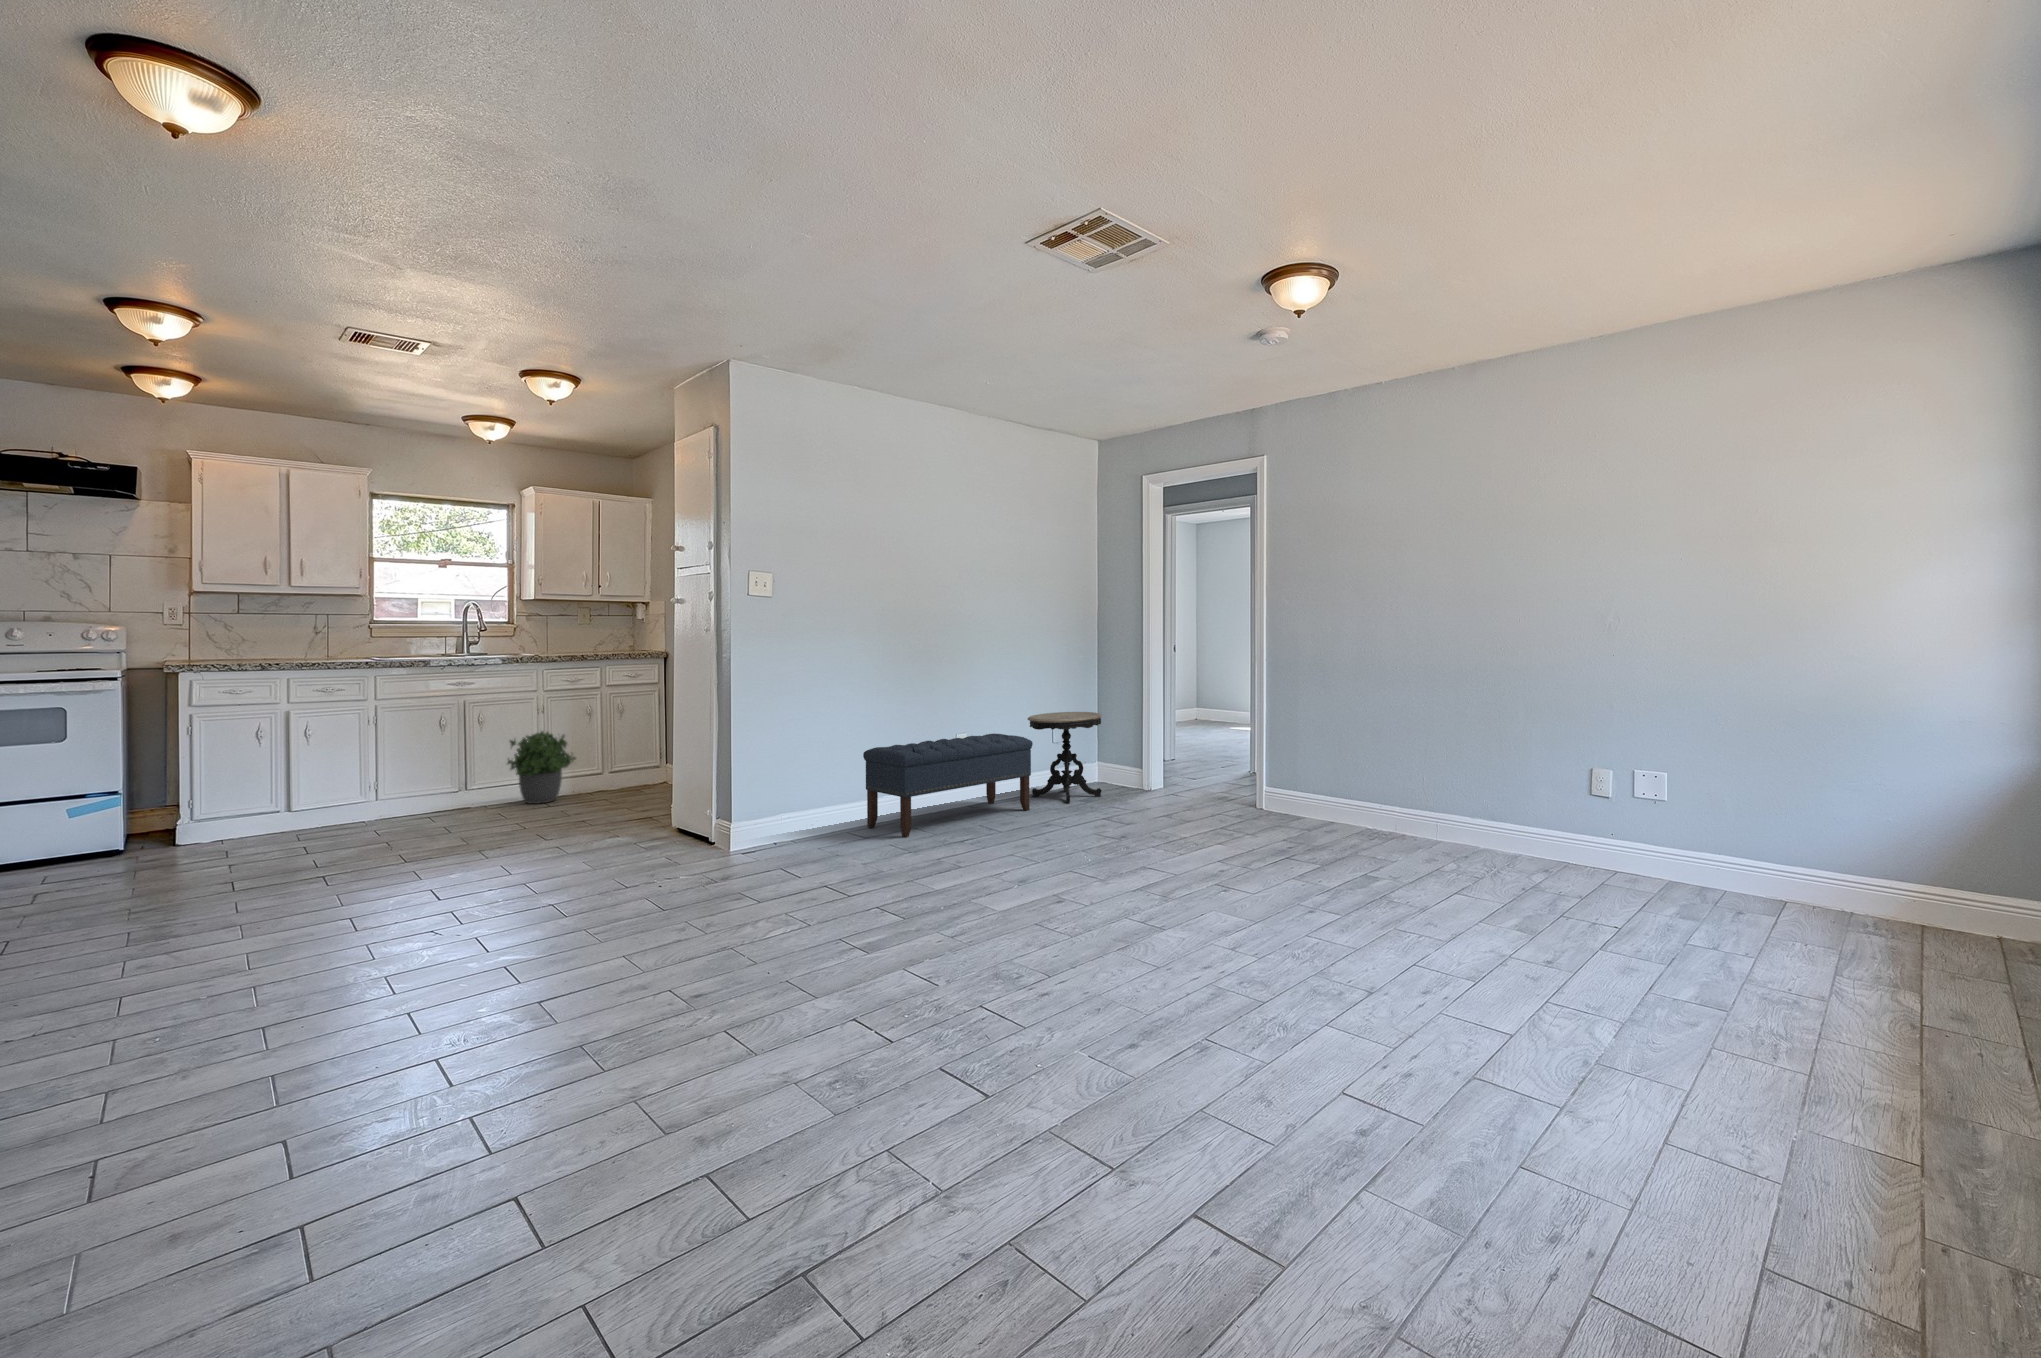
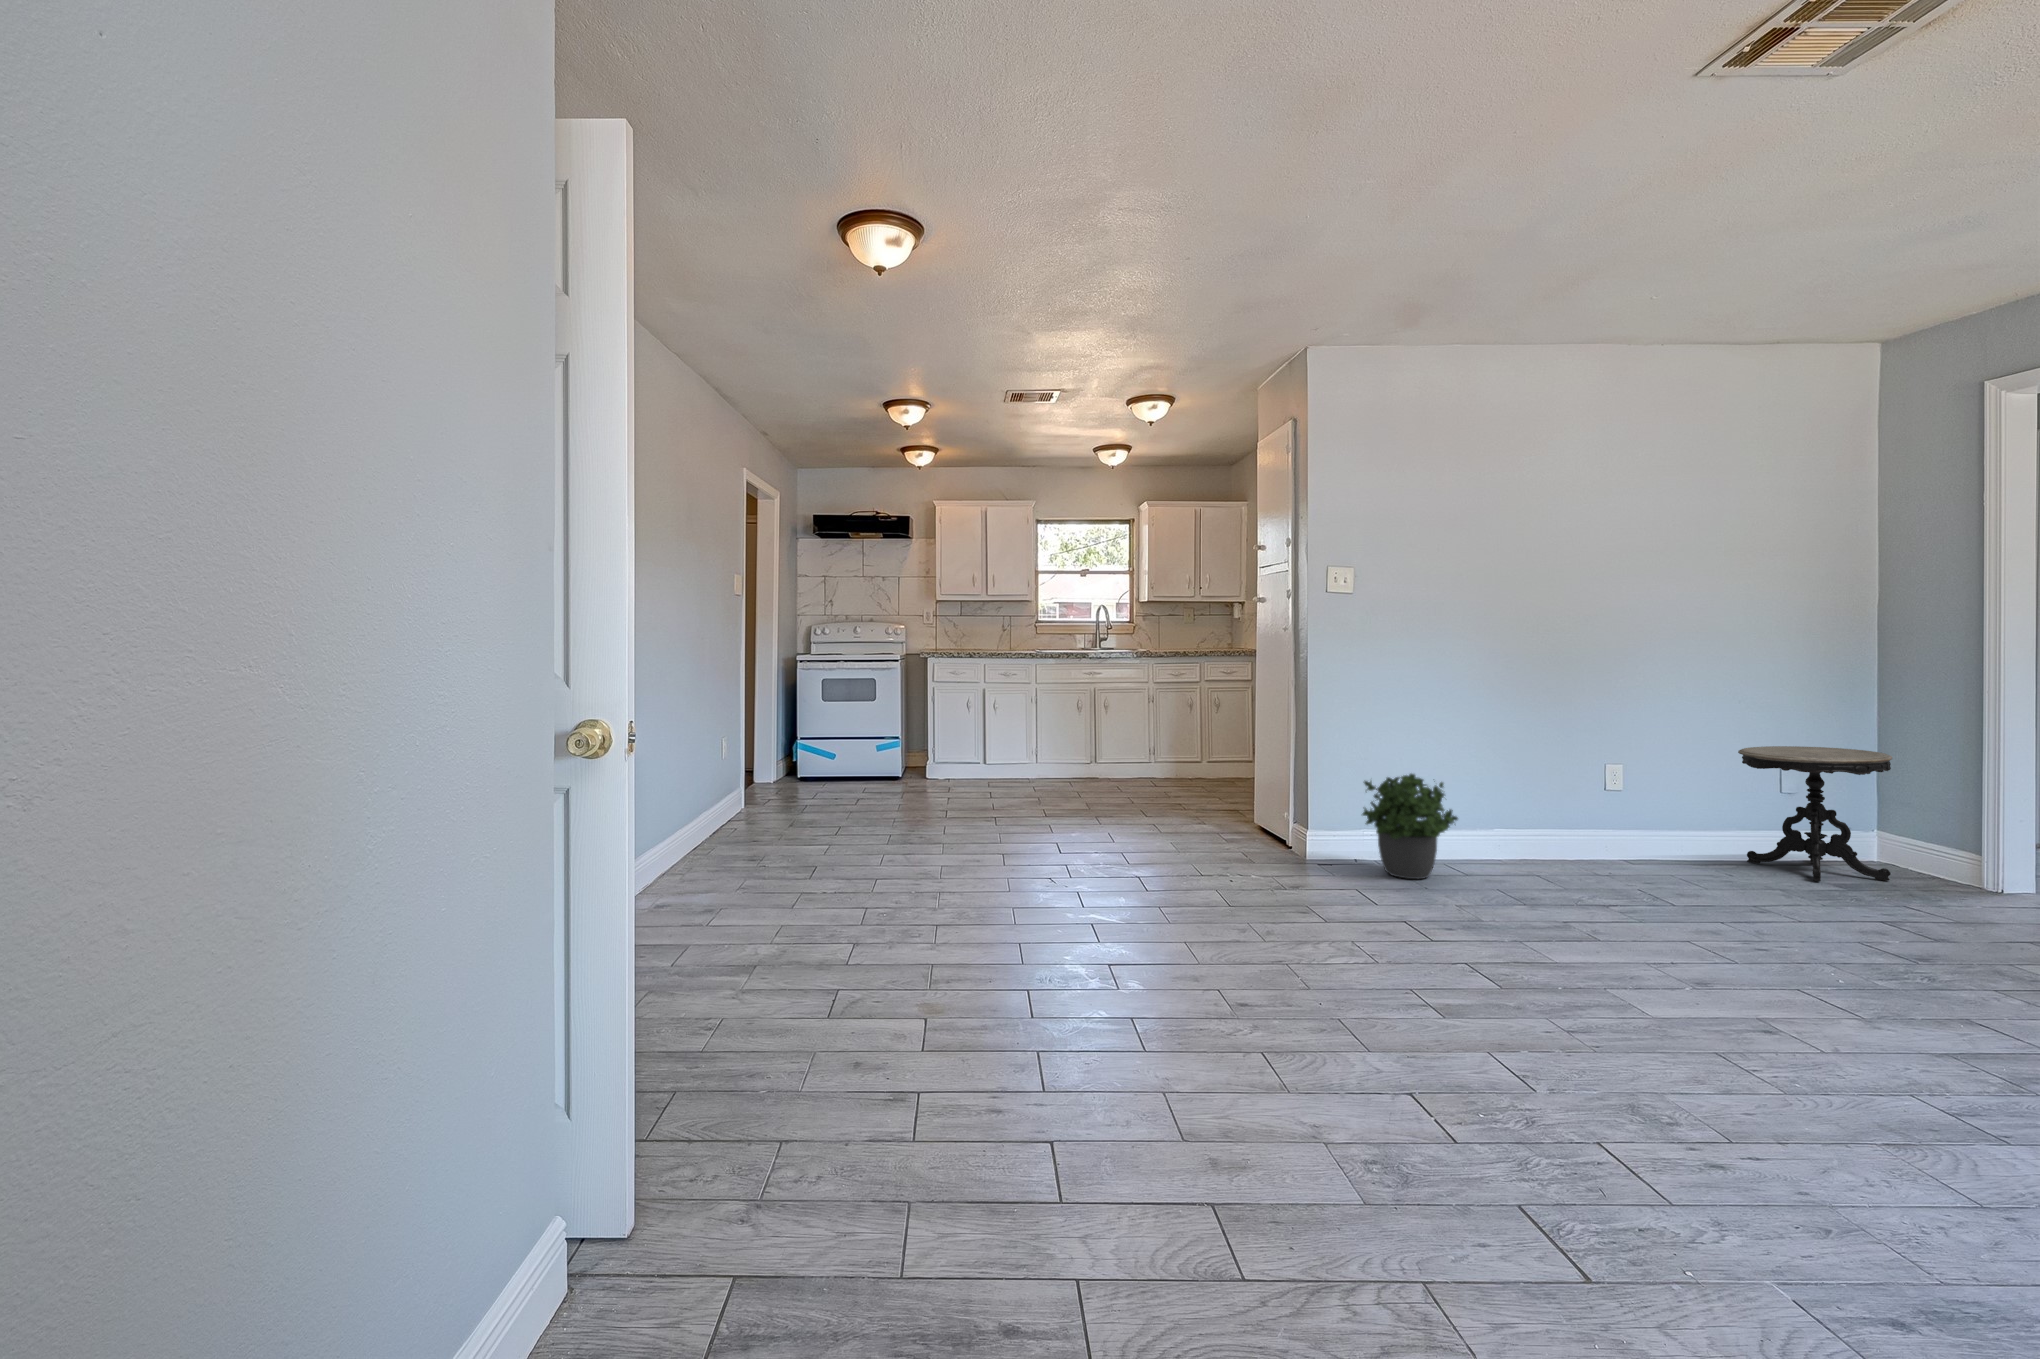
potted plant: present [507,731,575,804] -> present [1362,774,1458,879]
bench: present [863,734,1033,837] -> none [1471,767,1745,883]

